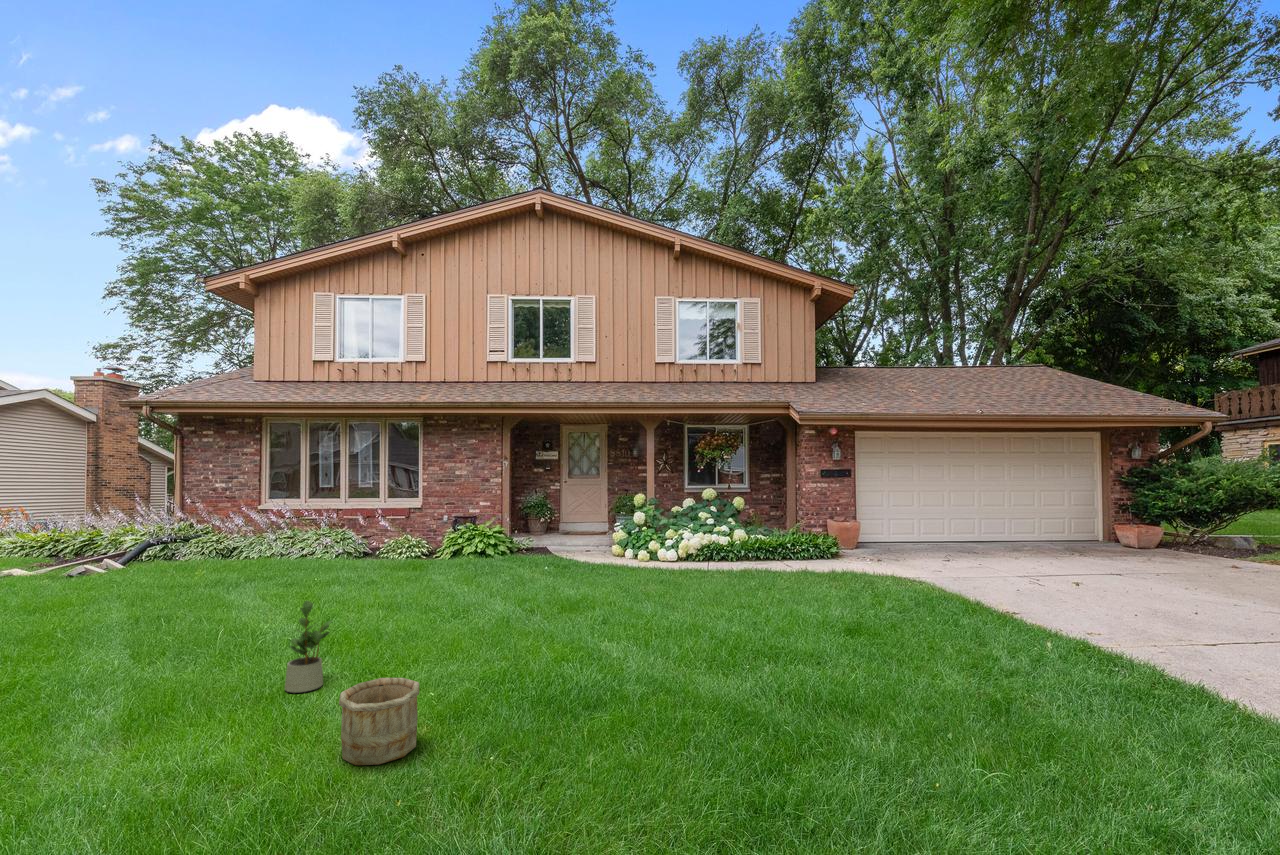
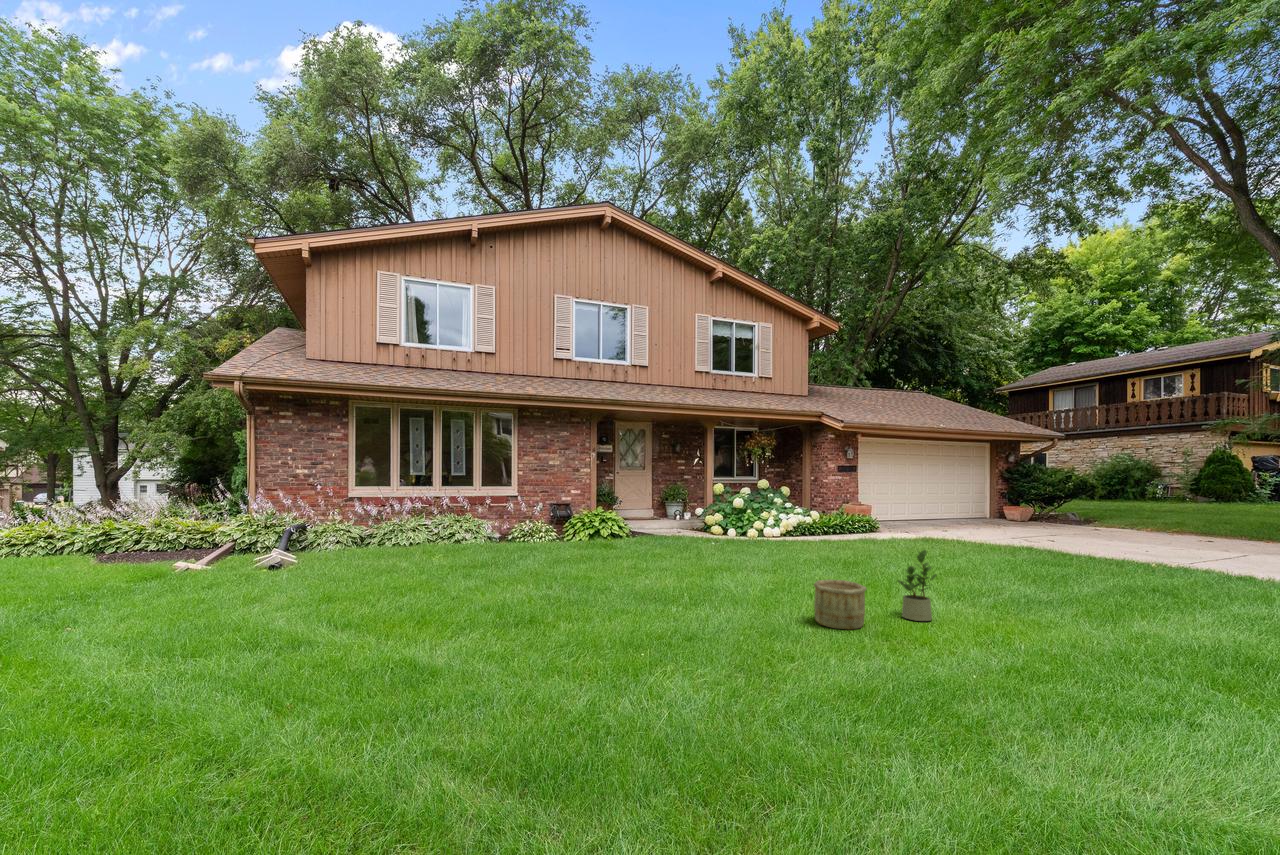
wooden bucket: present [339,678,419,765] -> present [814,579,866,630]

